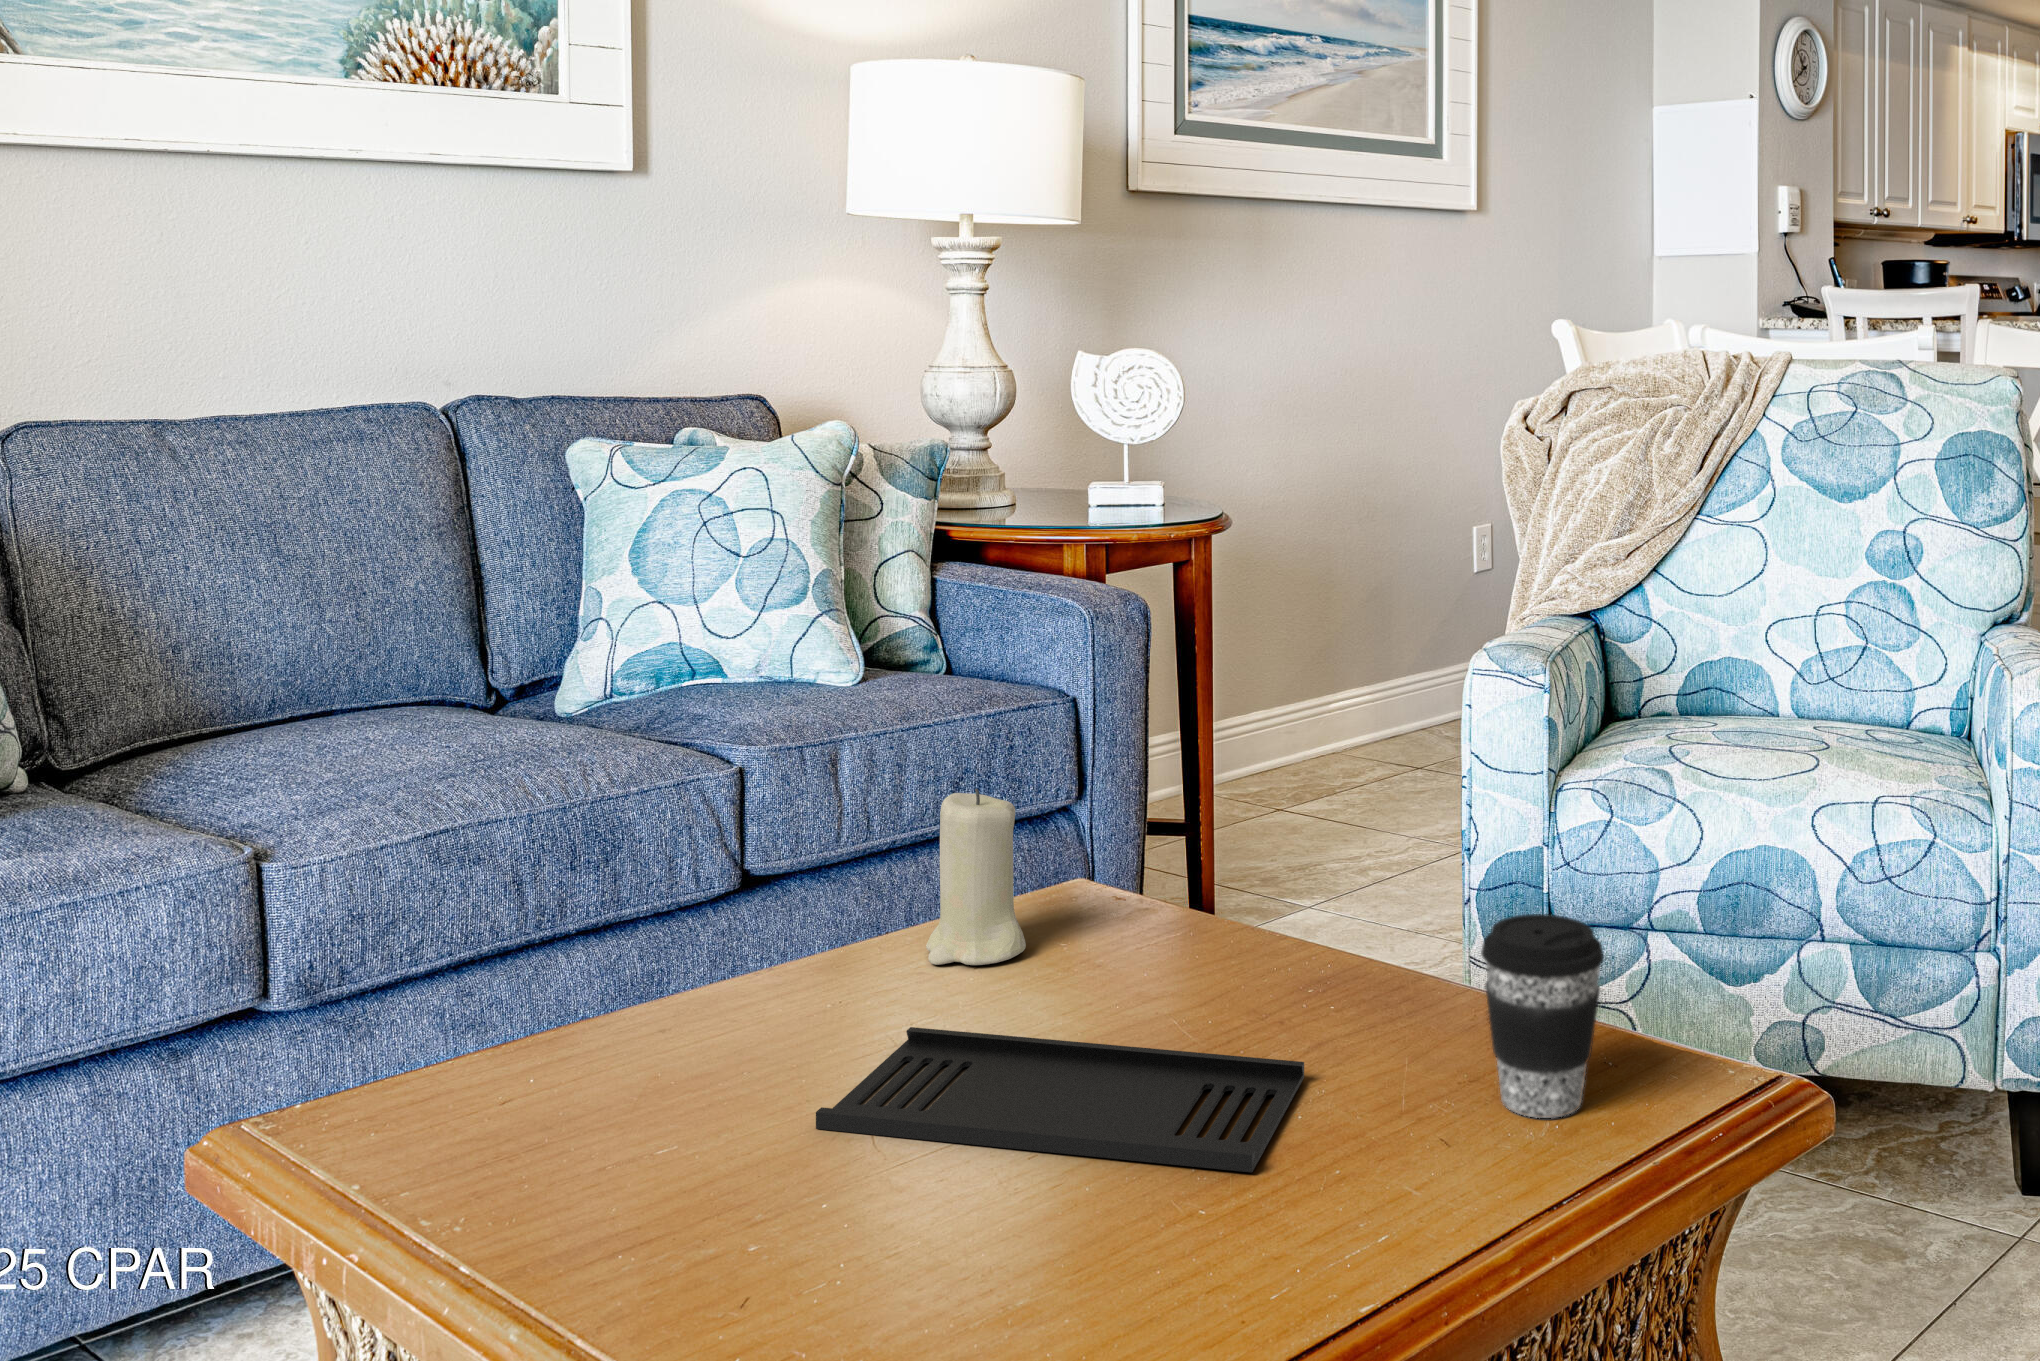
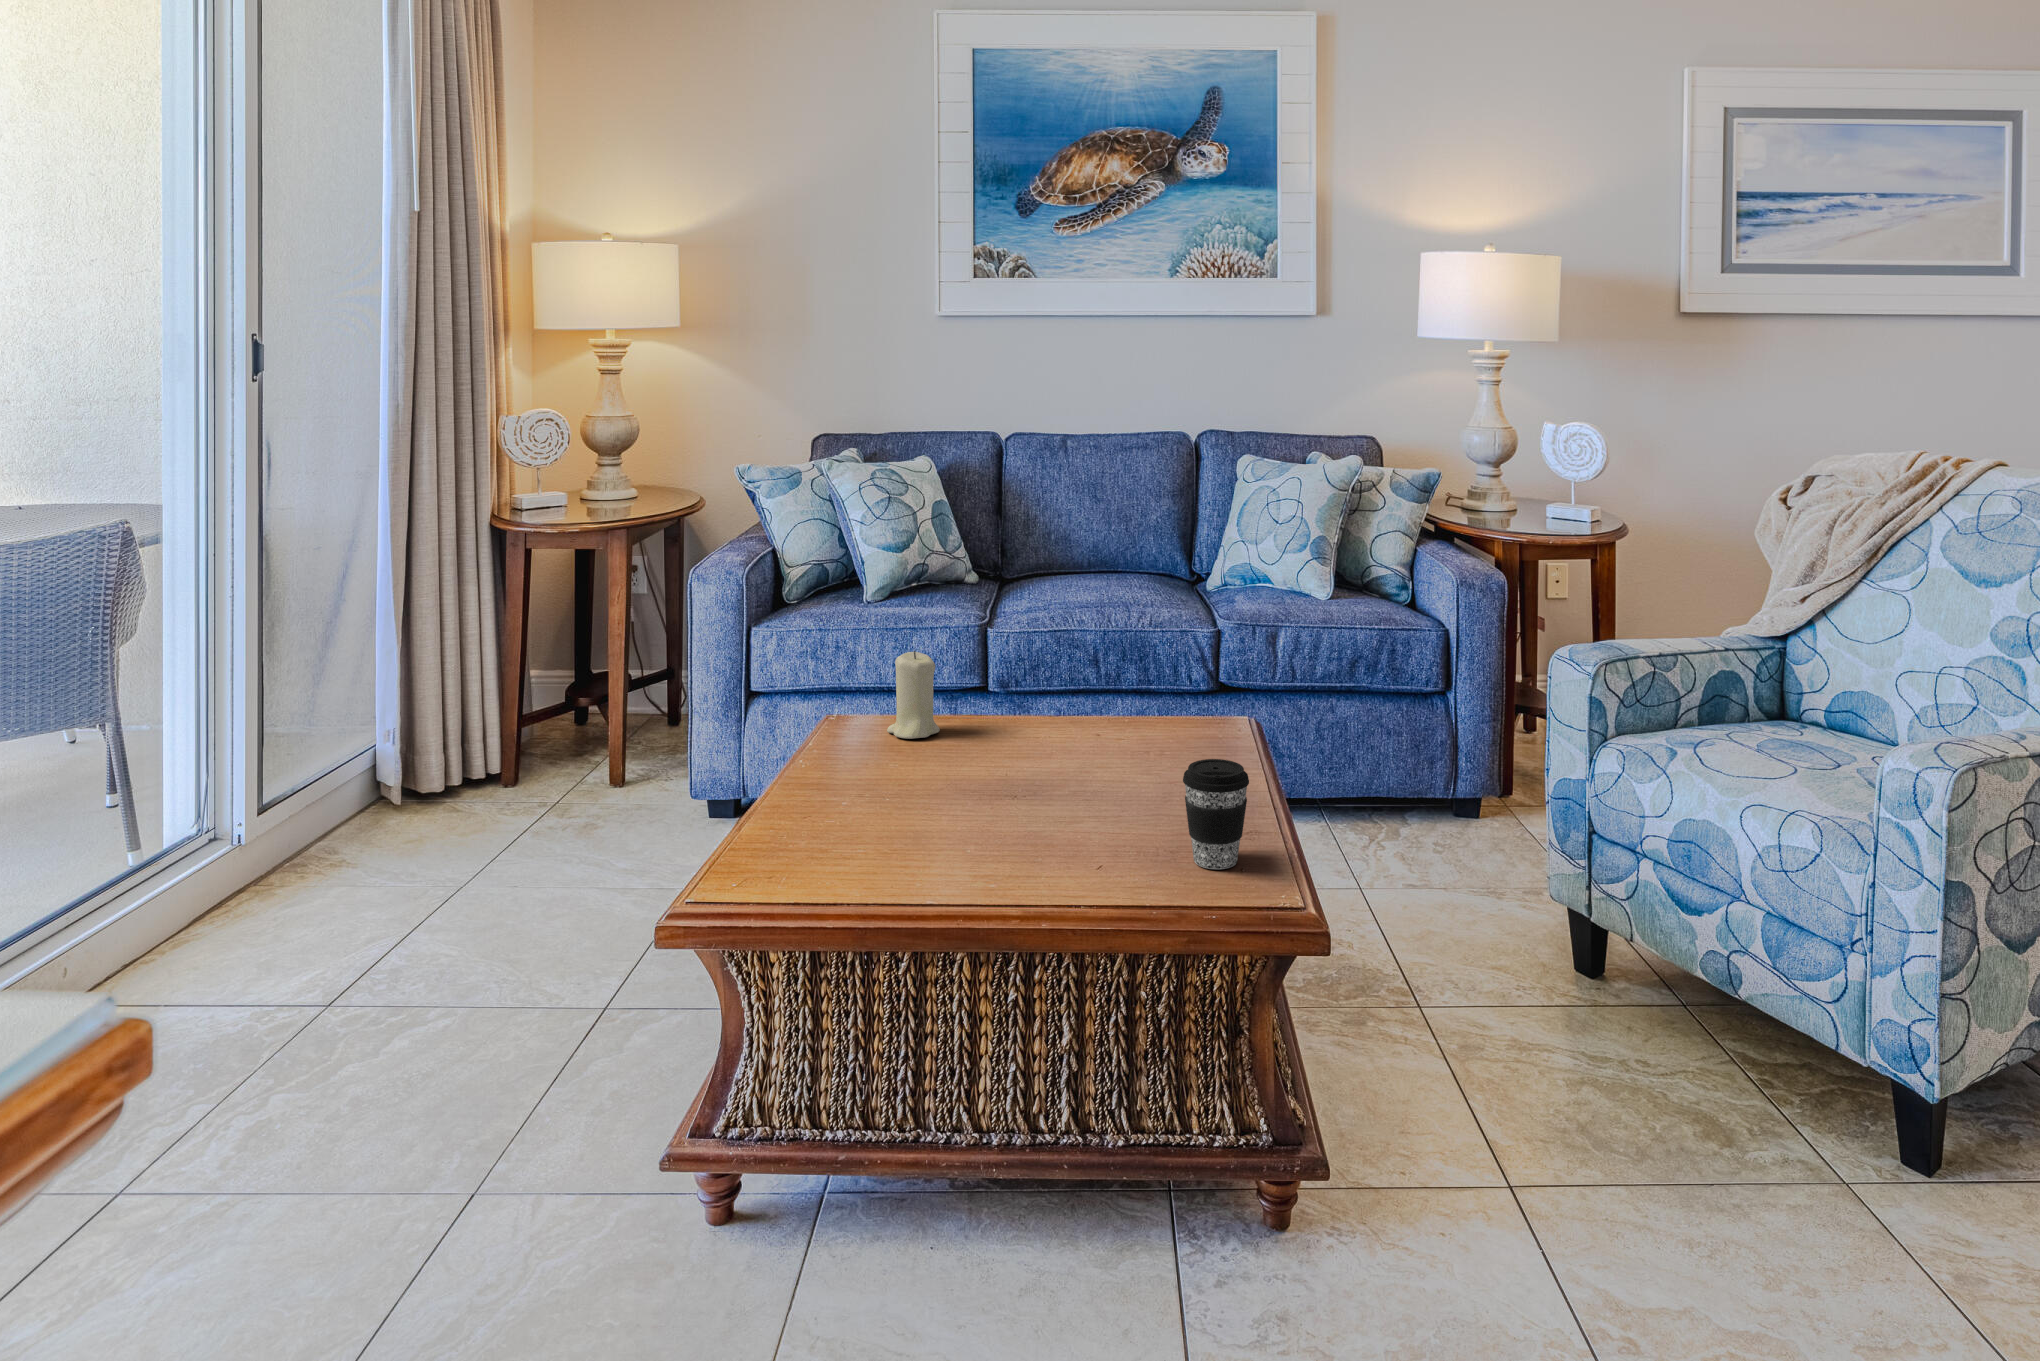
candle: present [926,789,1026,965] -> present [887,651,940,739]
tray: present [816,1027,1304,1172] -> none [966,749,1146,836]

